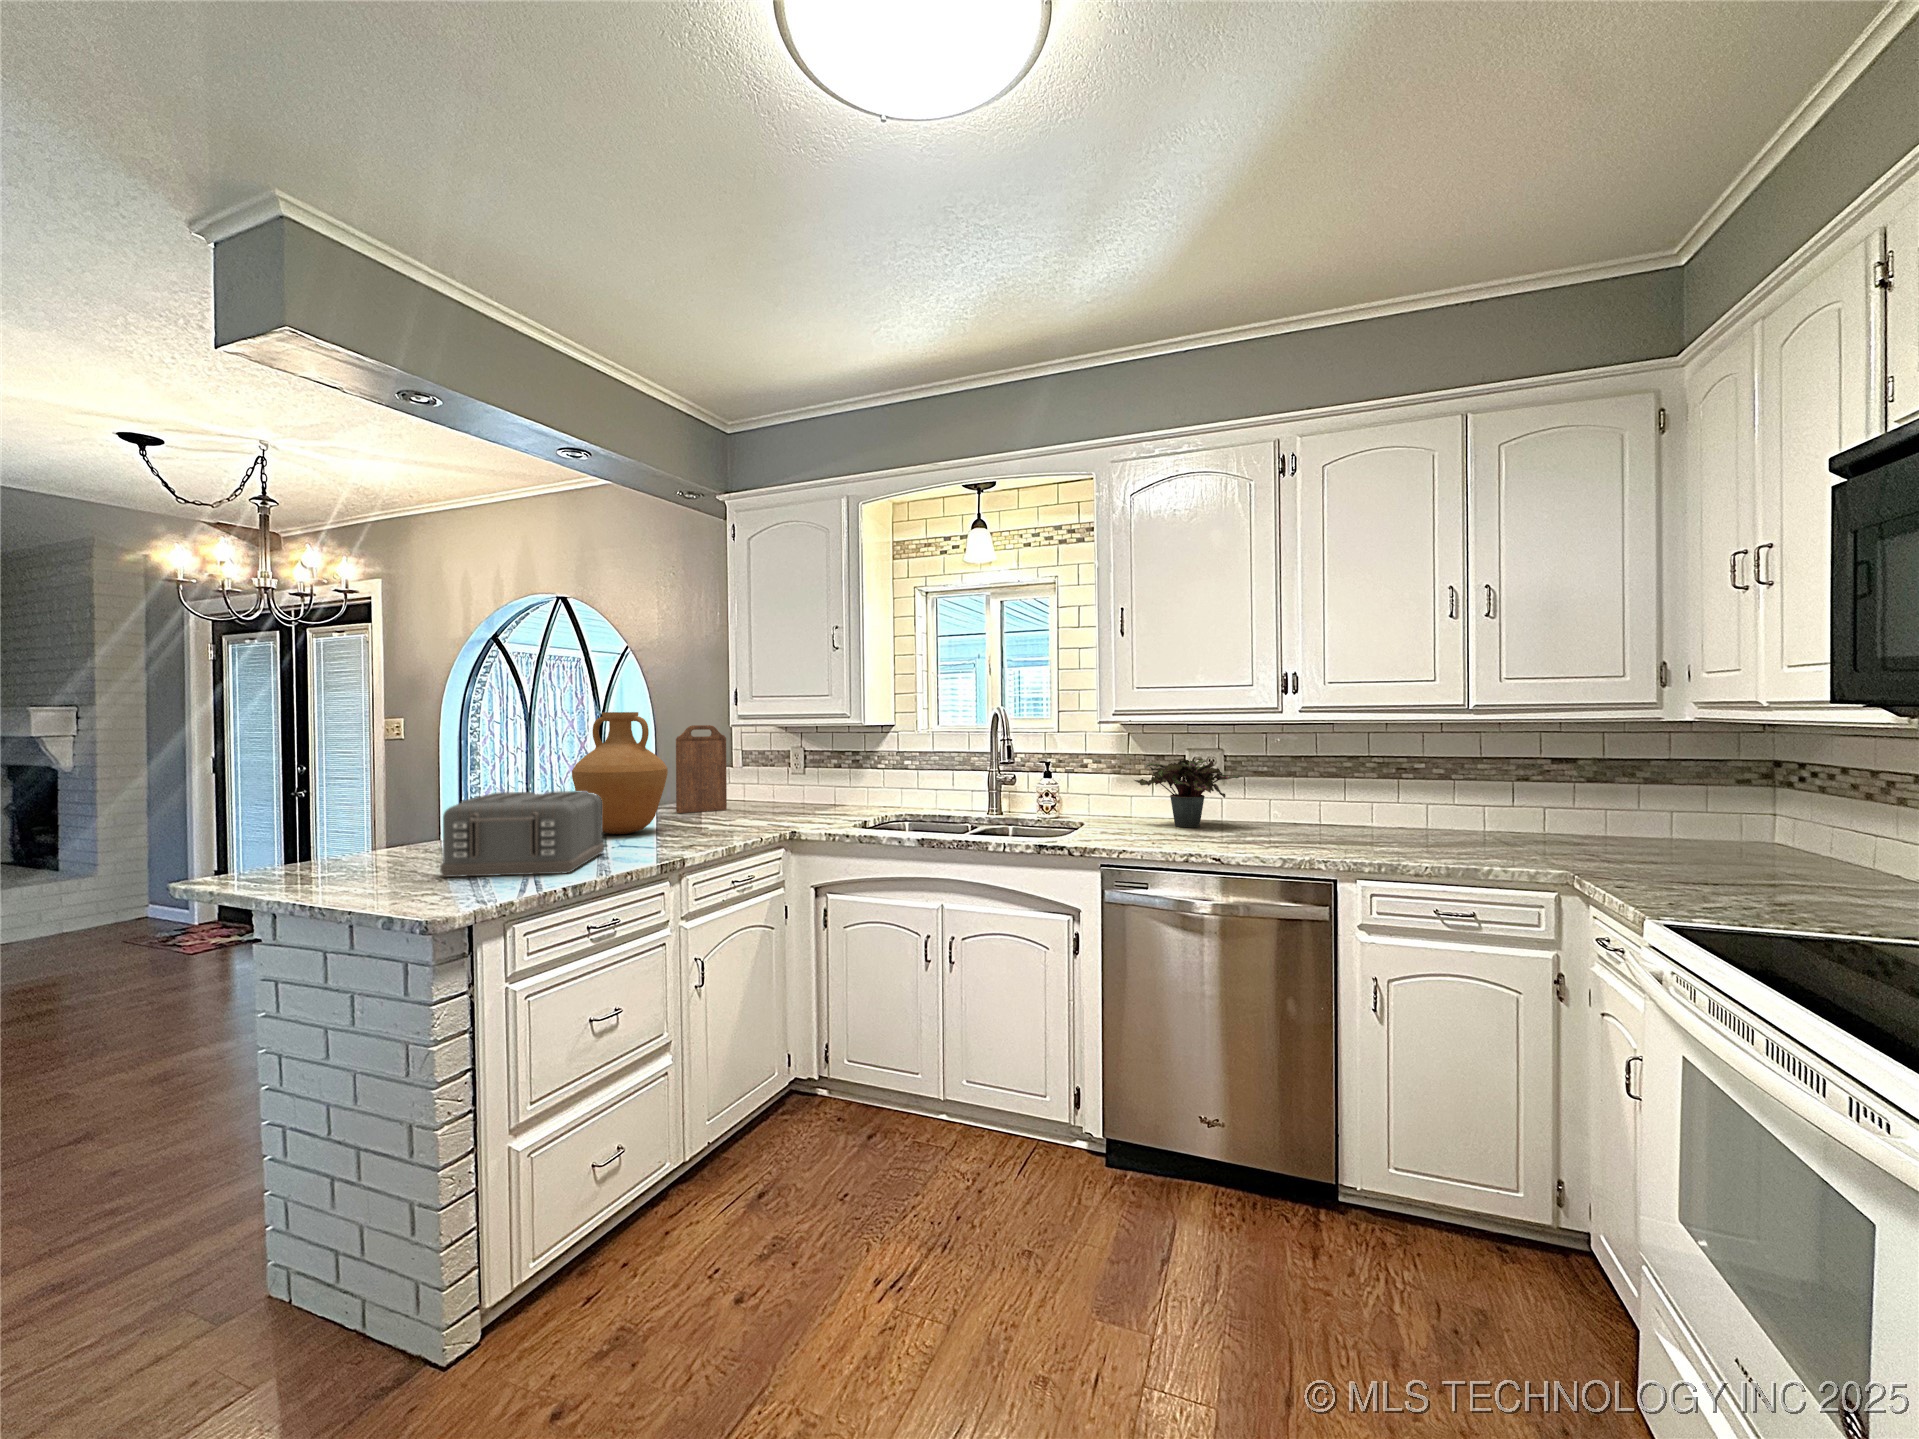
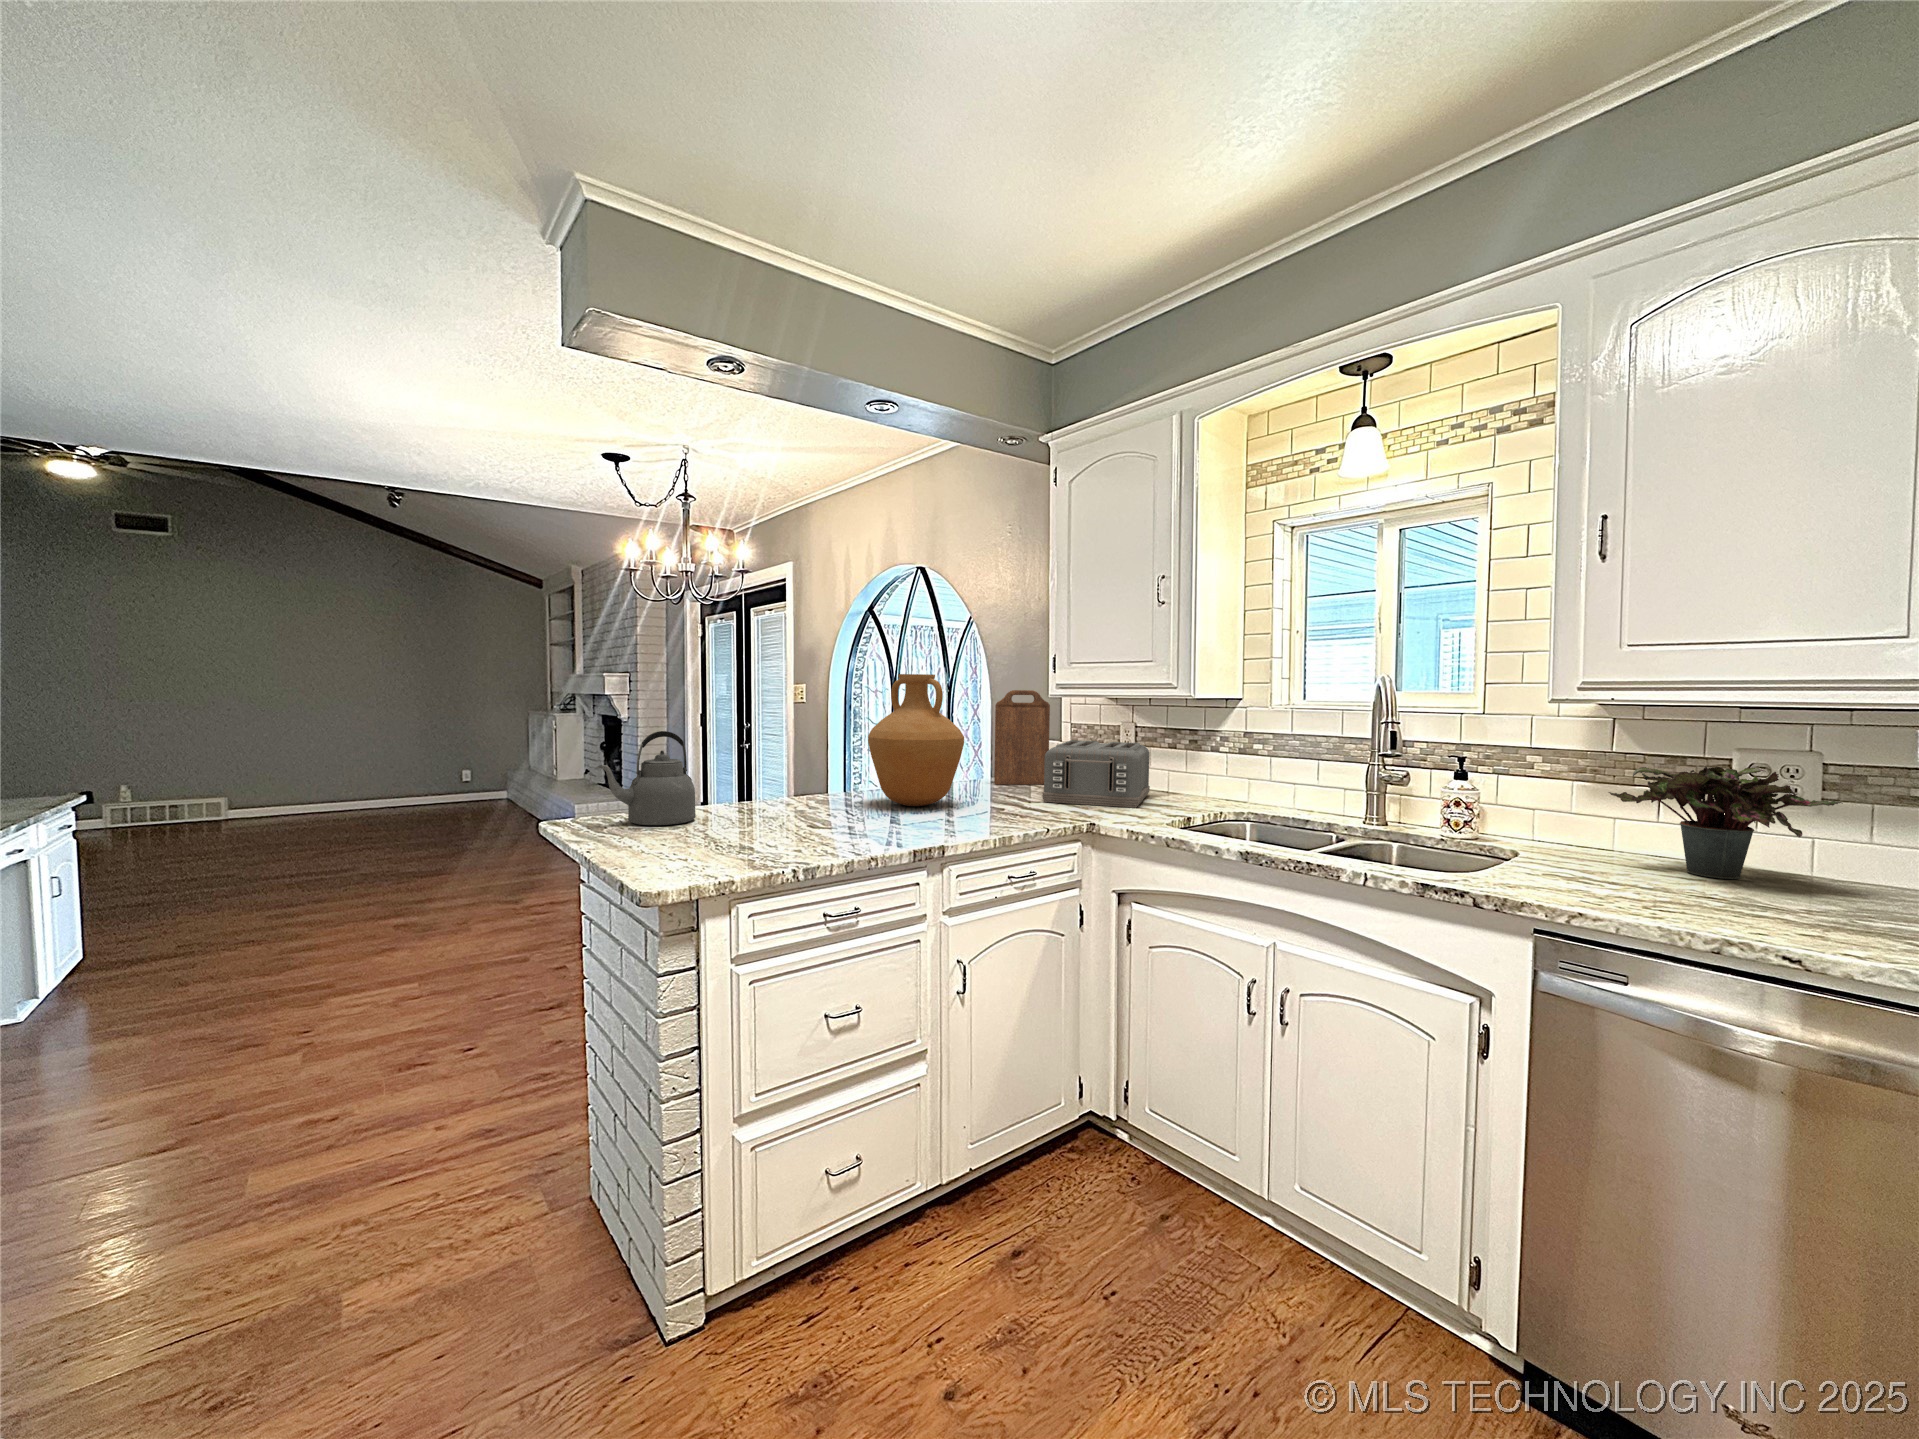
kettle: none [298,774,408,870] -> present [596,731,696,825]
toaster: present [440,791,605,877] -> present [1042,740,1150,808]

